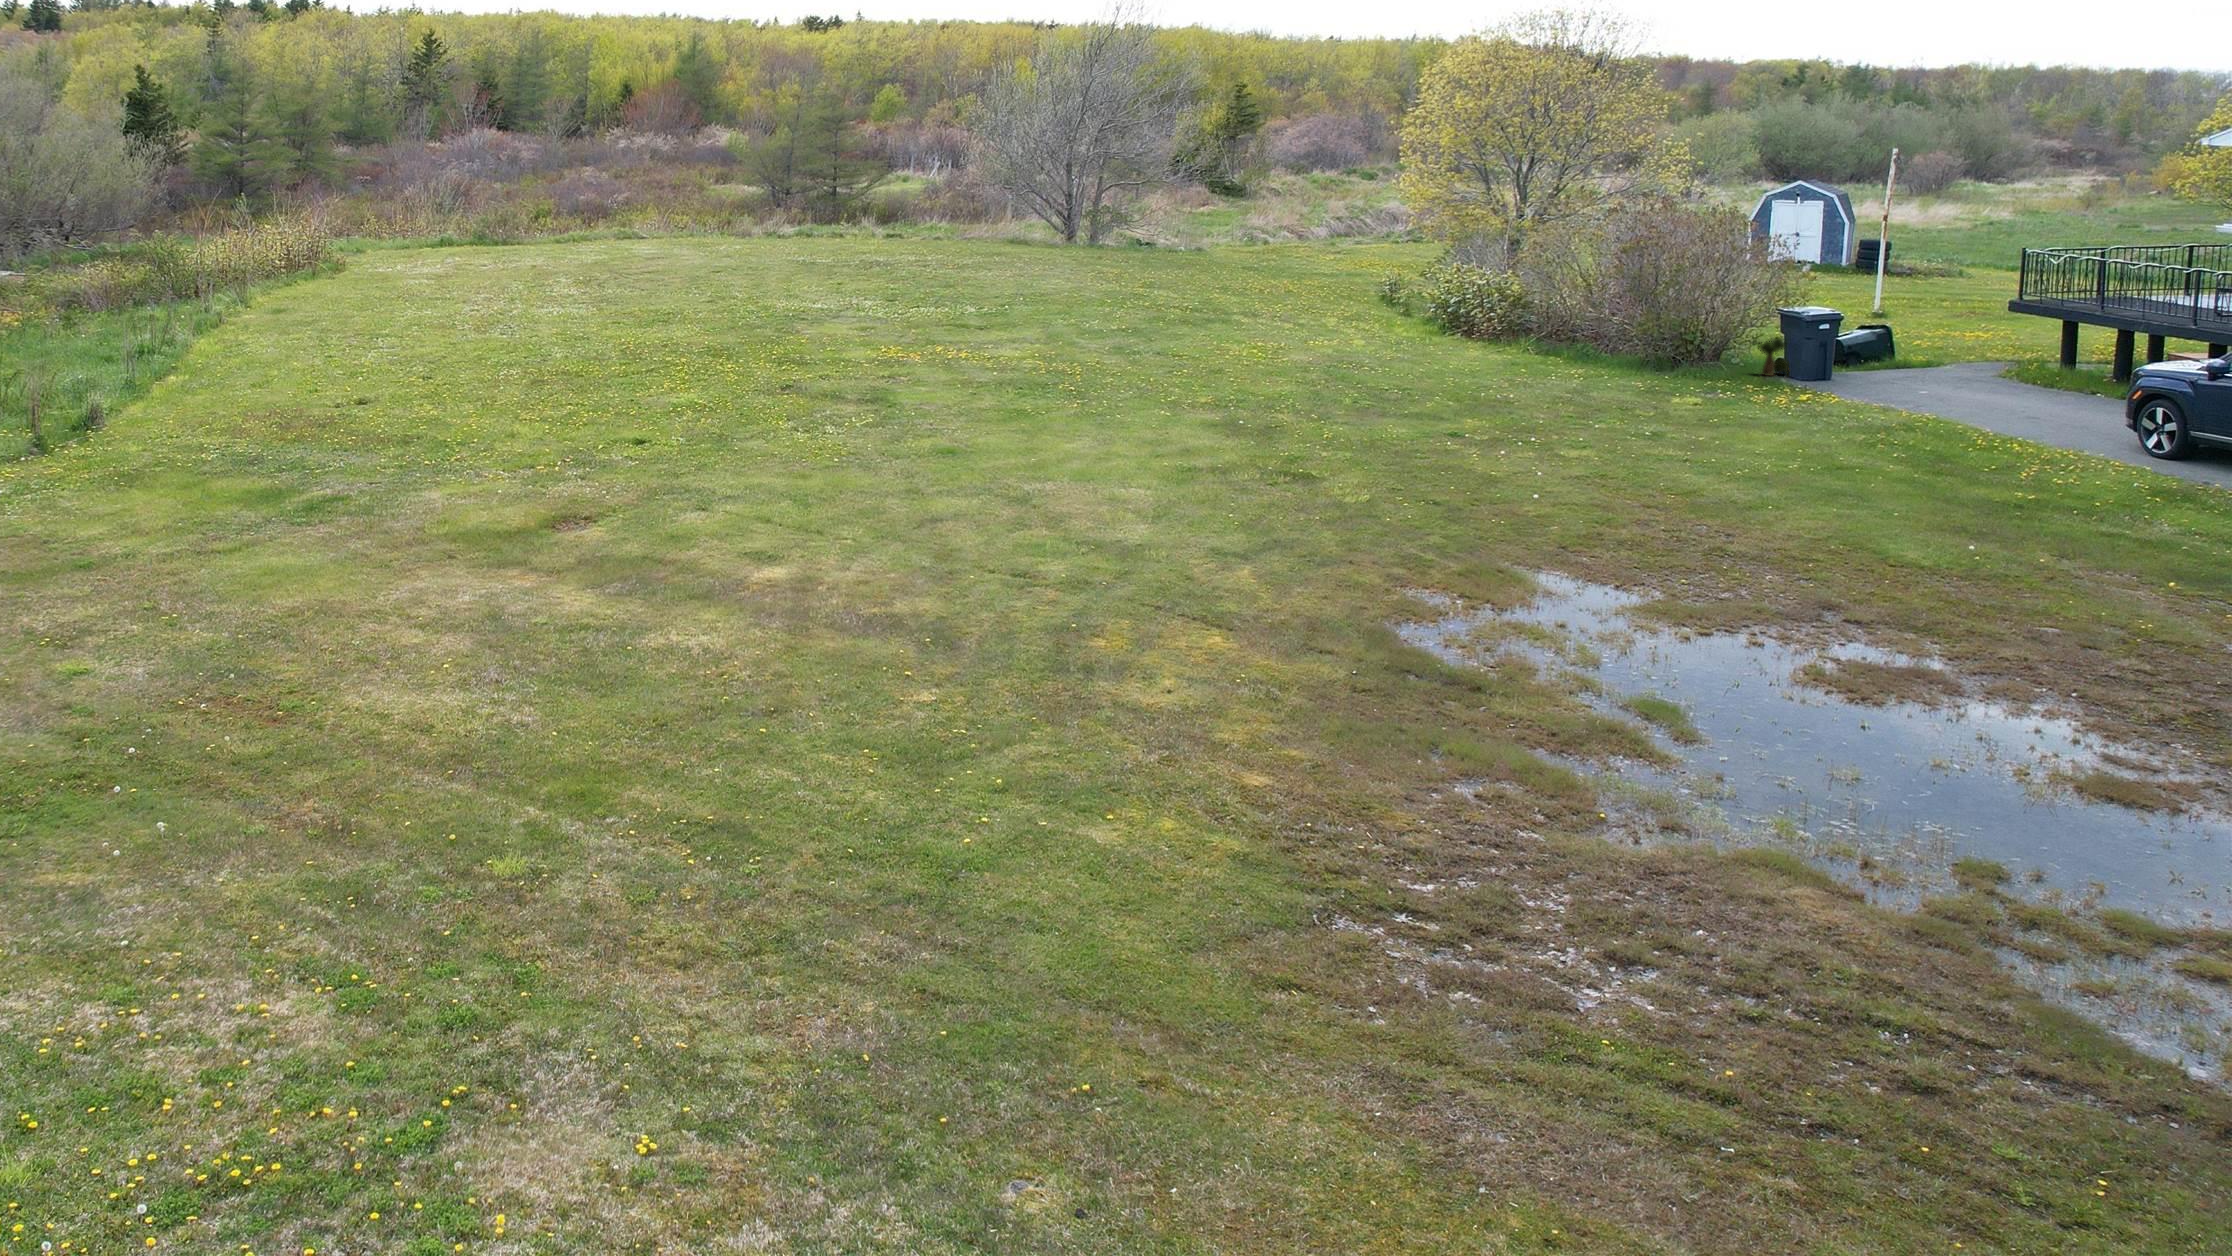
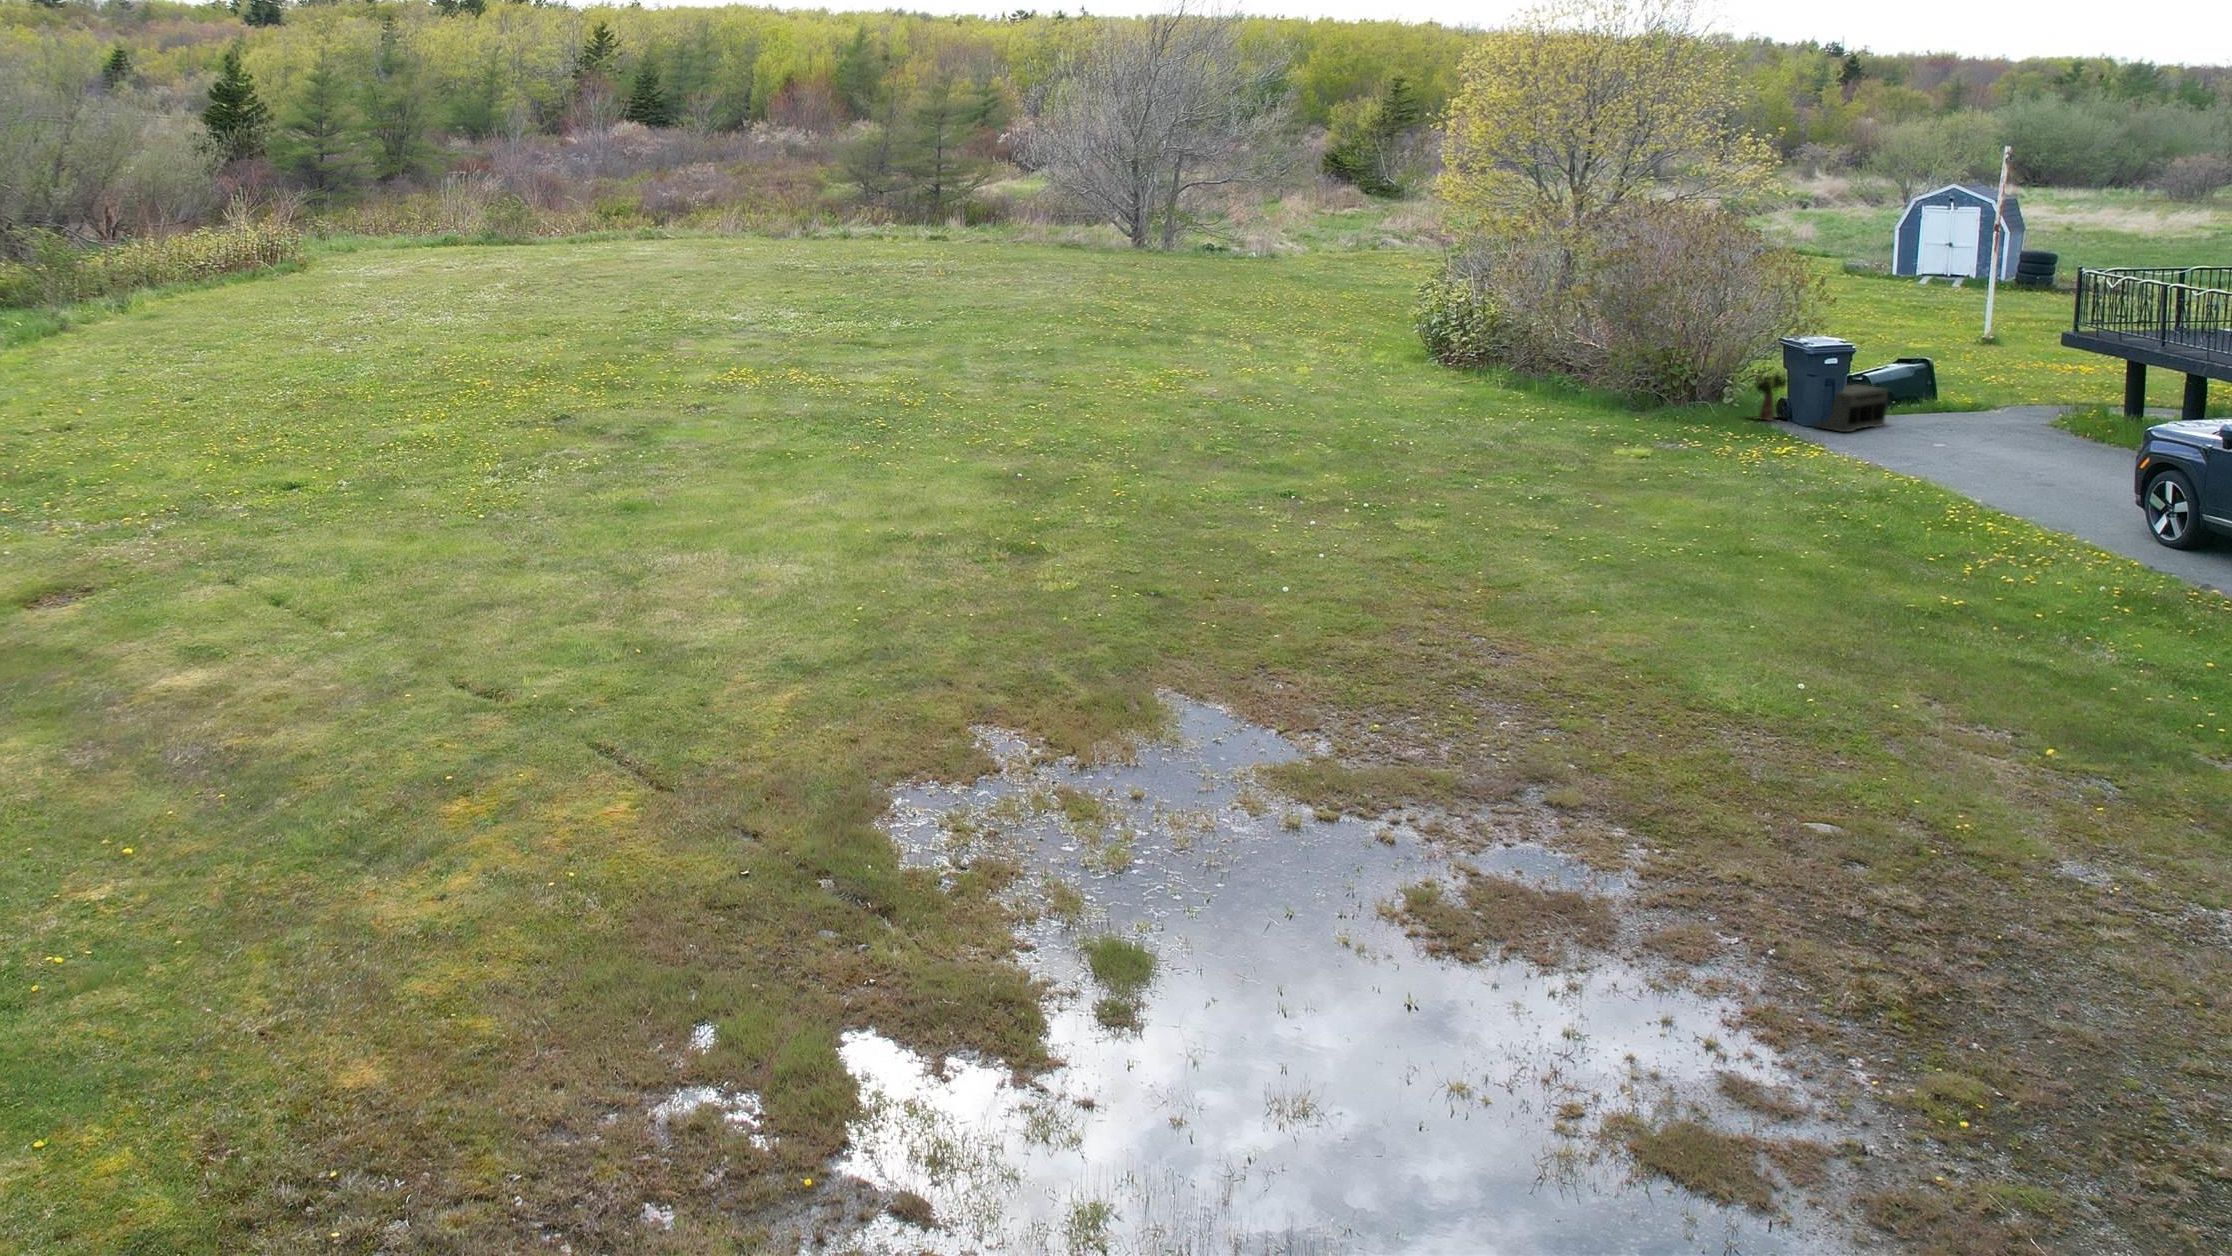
bench: none [1812,345,1868,384] -> present [1815,384,1888,432]

